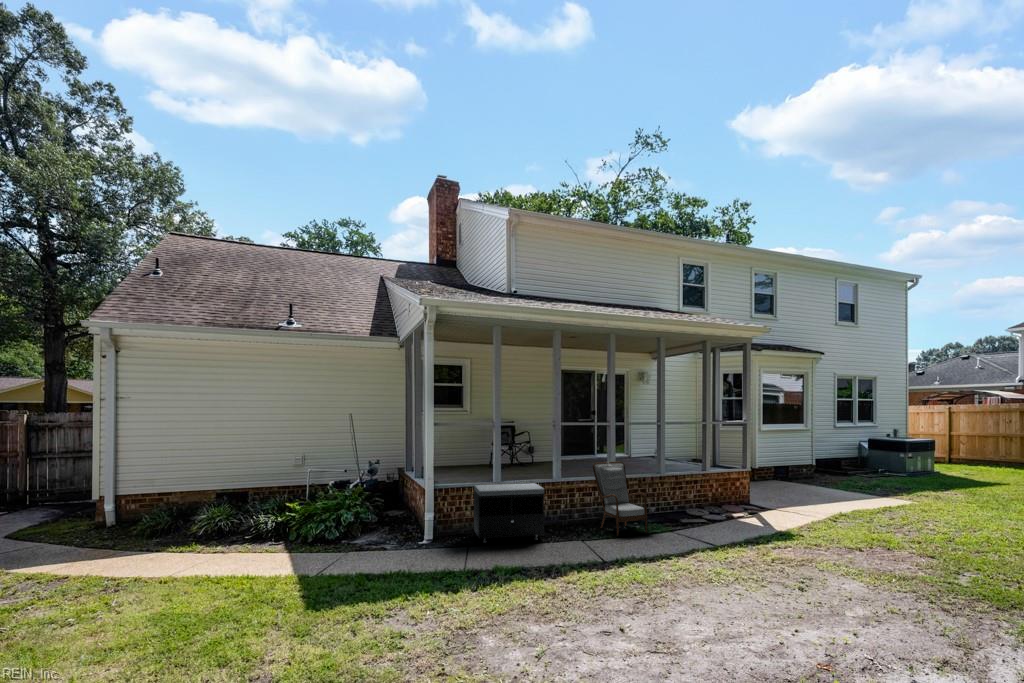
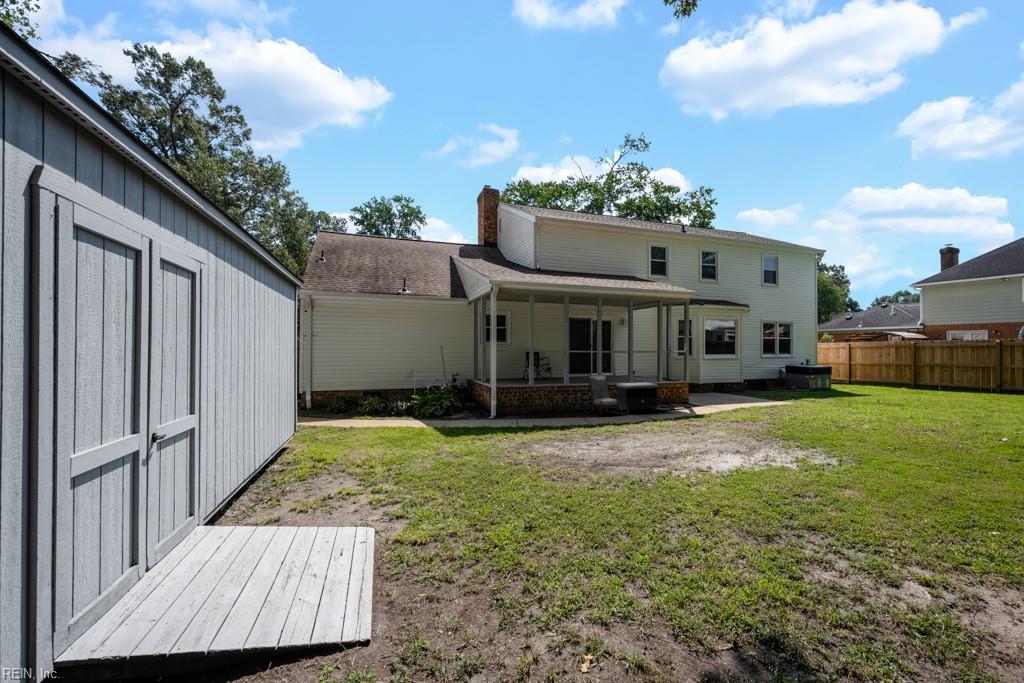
storage bench: present [474,483,544,543] -> present [616,383,658,412]

